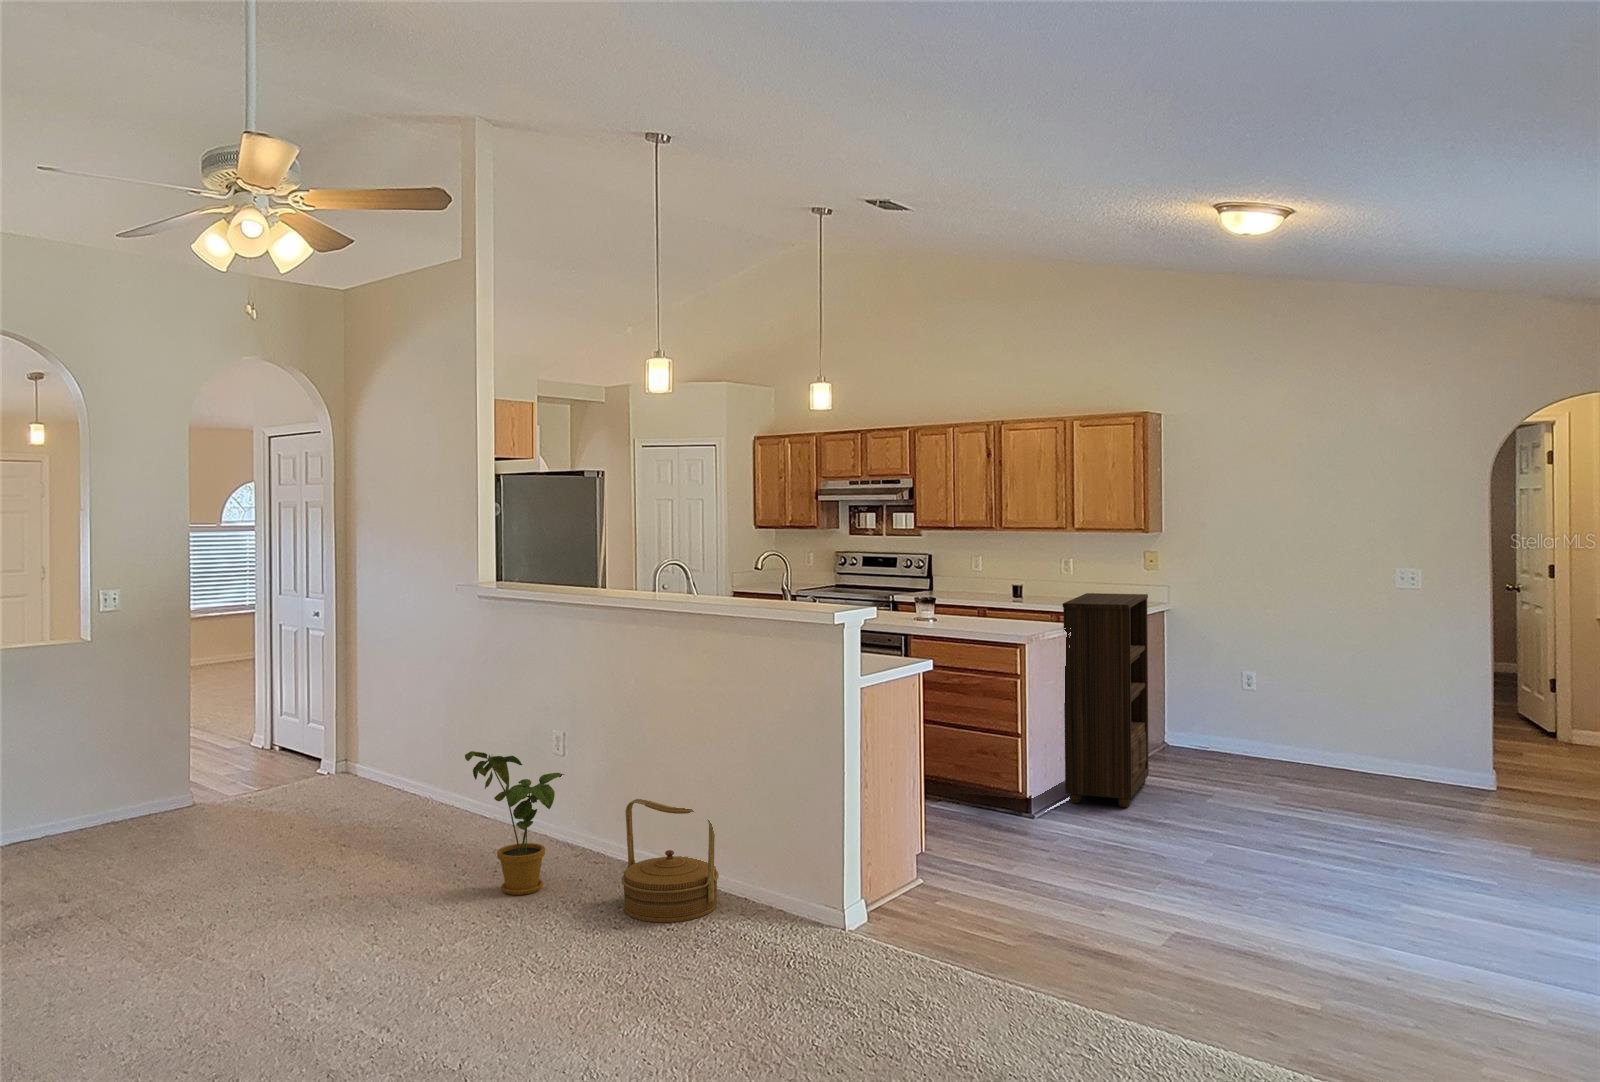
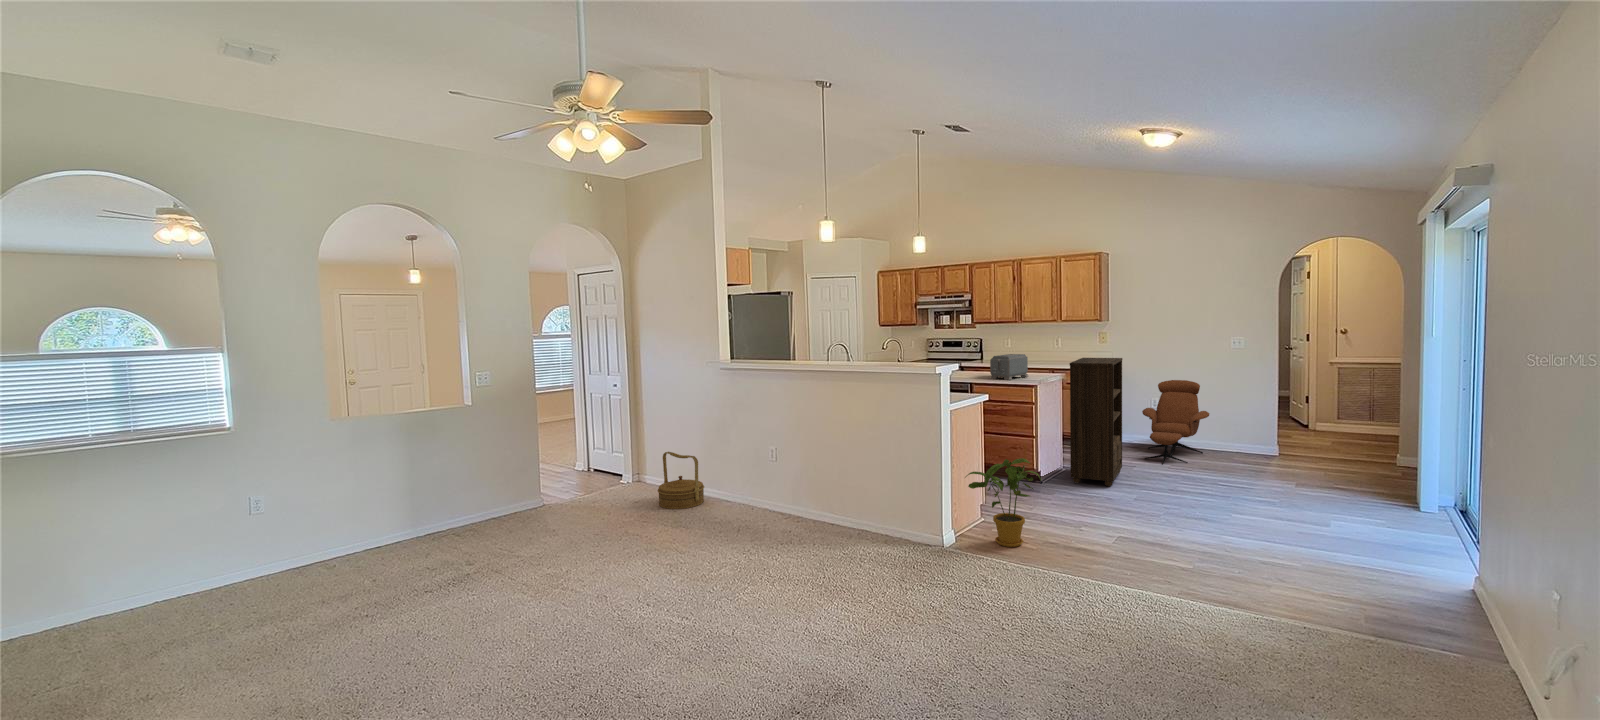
toaster: none [937,586,1001,631] -> present [990,354,1028,380]
lounge chair: none [1186,629,1288,770] -> present [1142,380,1209,465]
house plant: present [465,751,564,895] -> present [966,458,1041,547]
woven basket: present [622,799,719,923] -> present [658,452,704,509]

